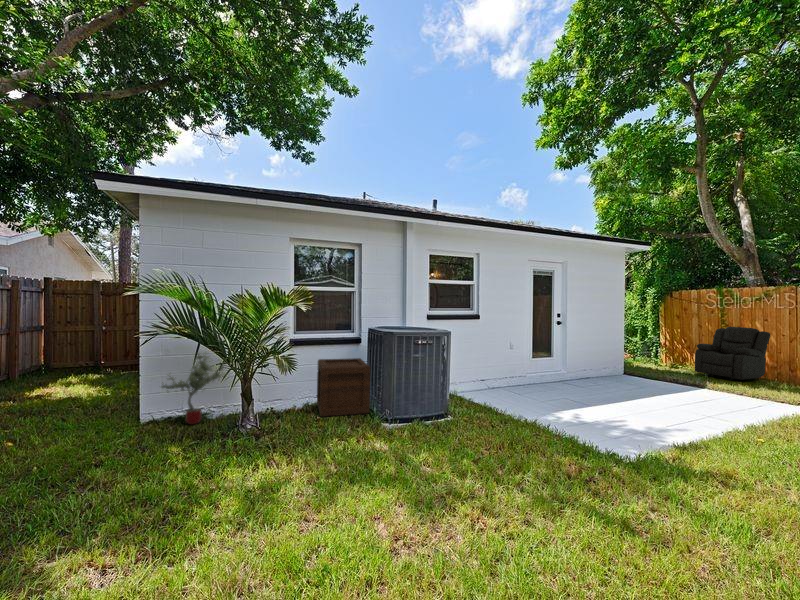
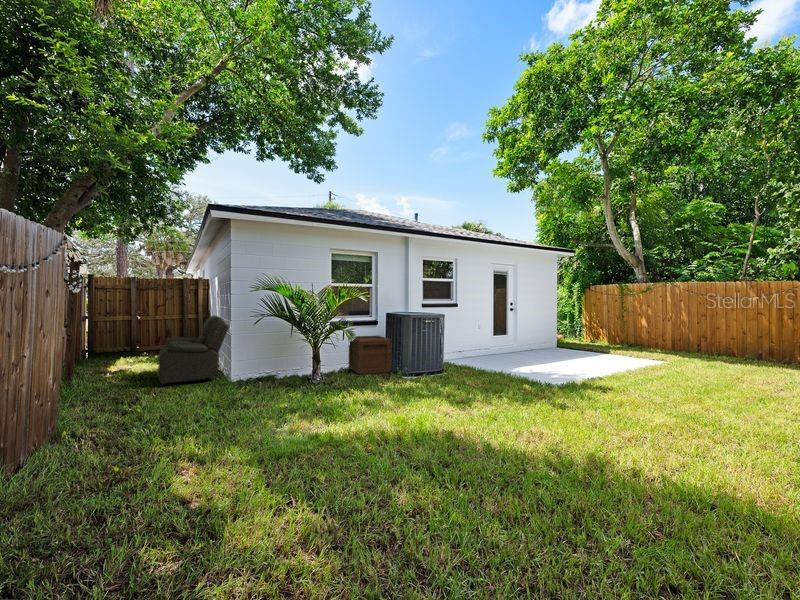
chair: present [695,327,770,380] -> present [158,315,229,384]
potted tree: present [162,352,224,425] -> none [250,330,294,381]

